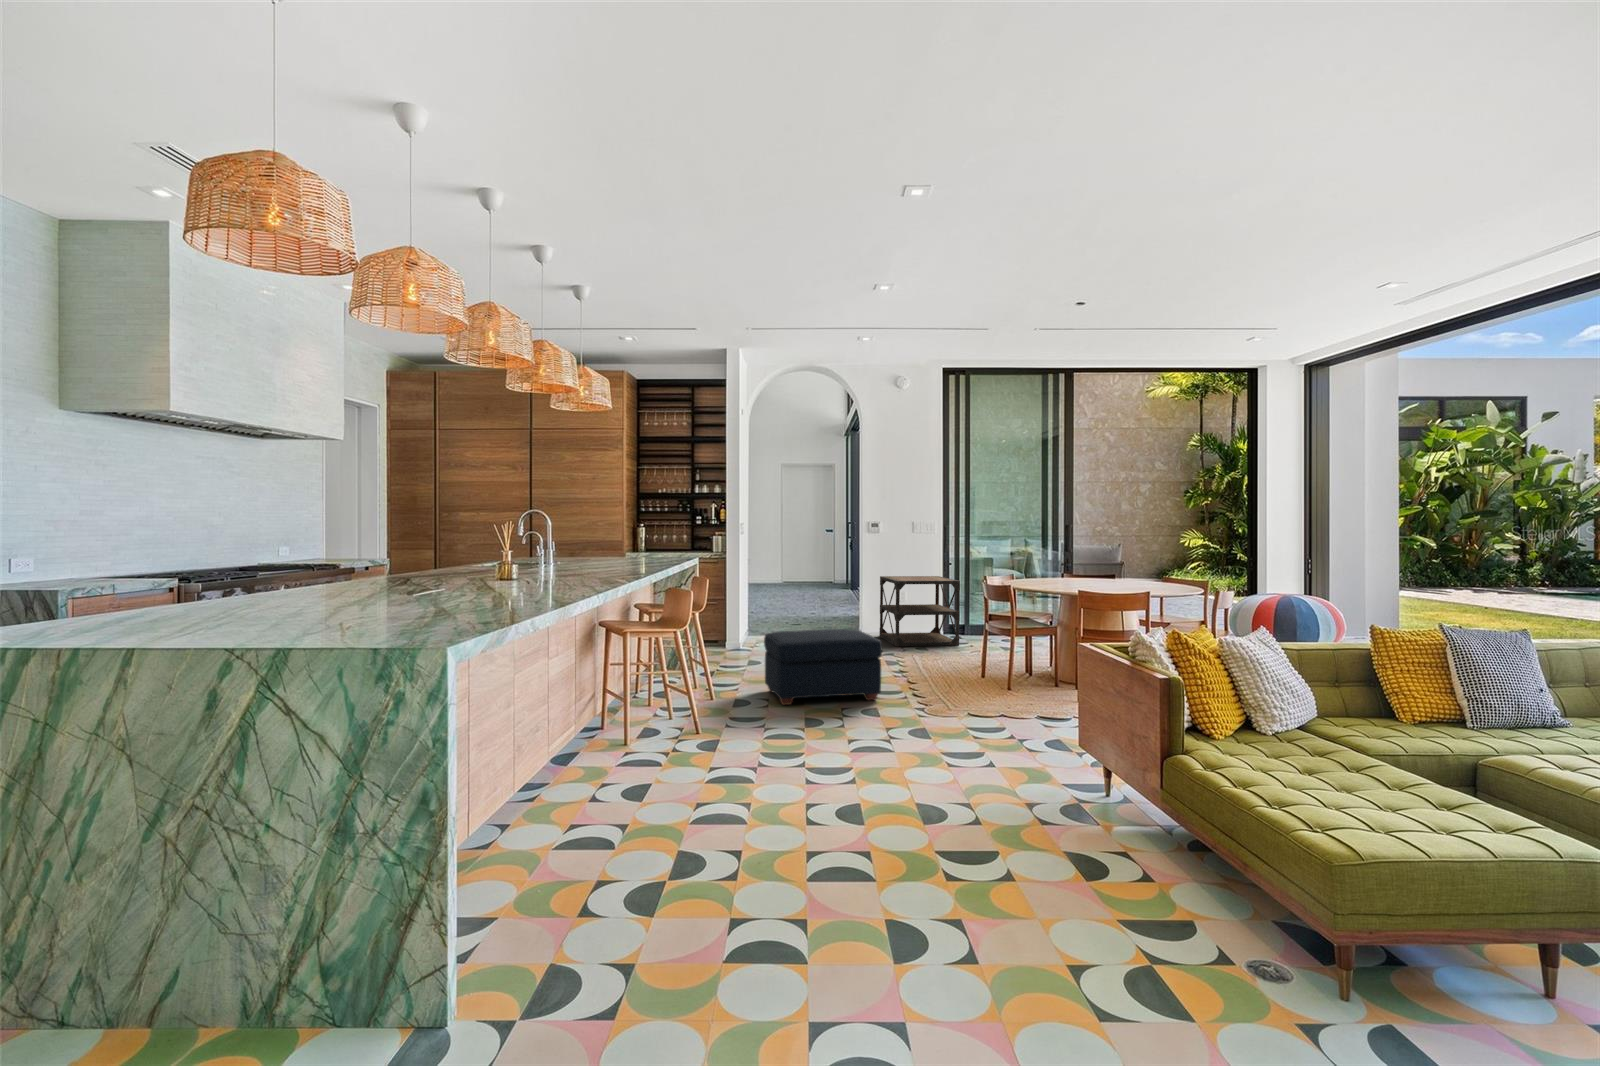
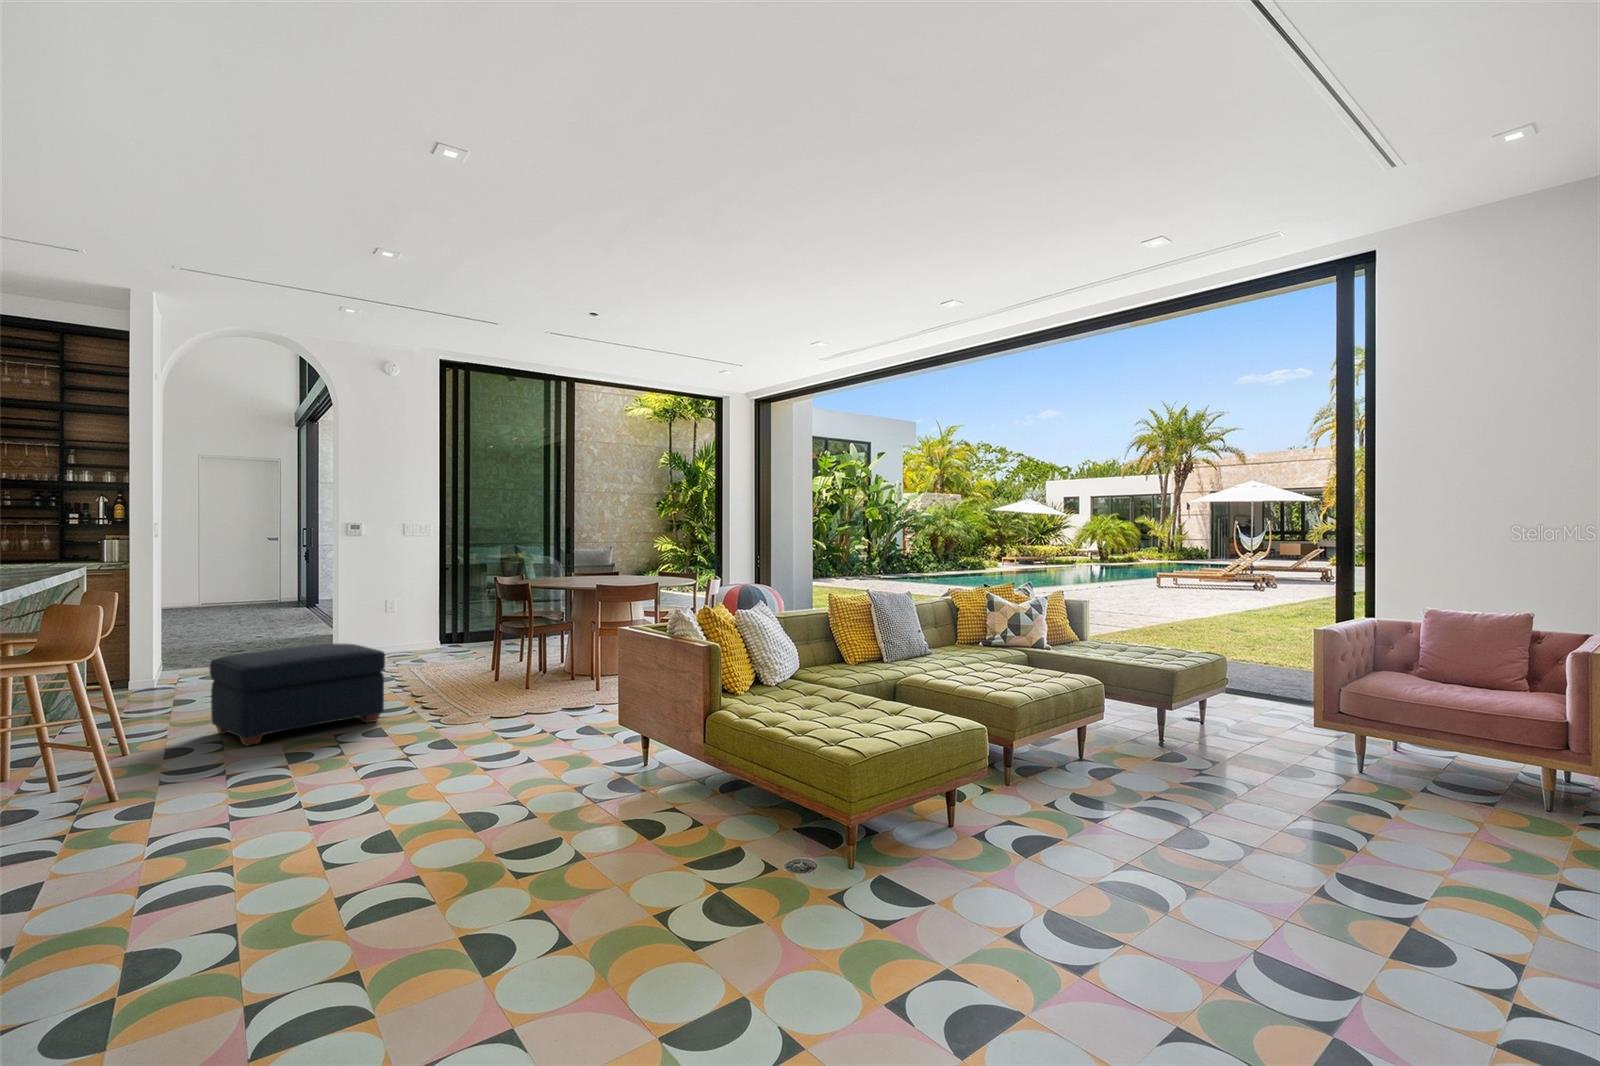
side table: present [879,576,960,646] -> none [360,580,462,662]

